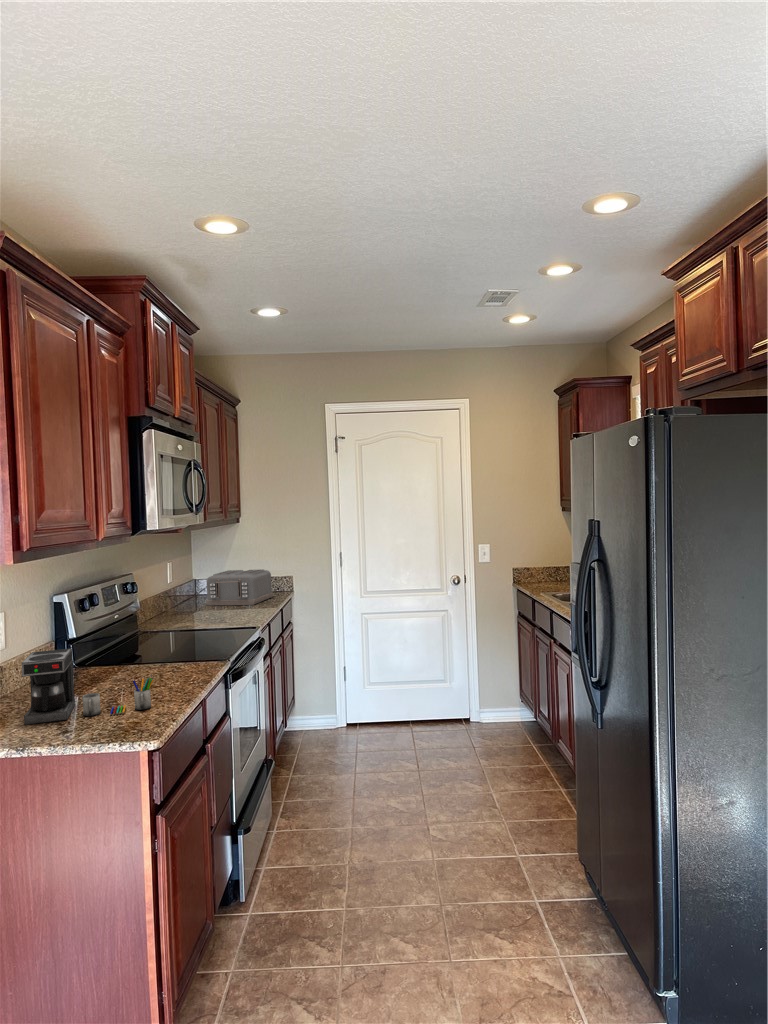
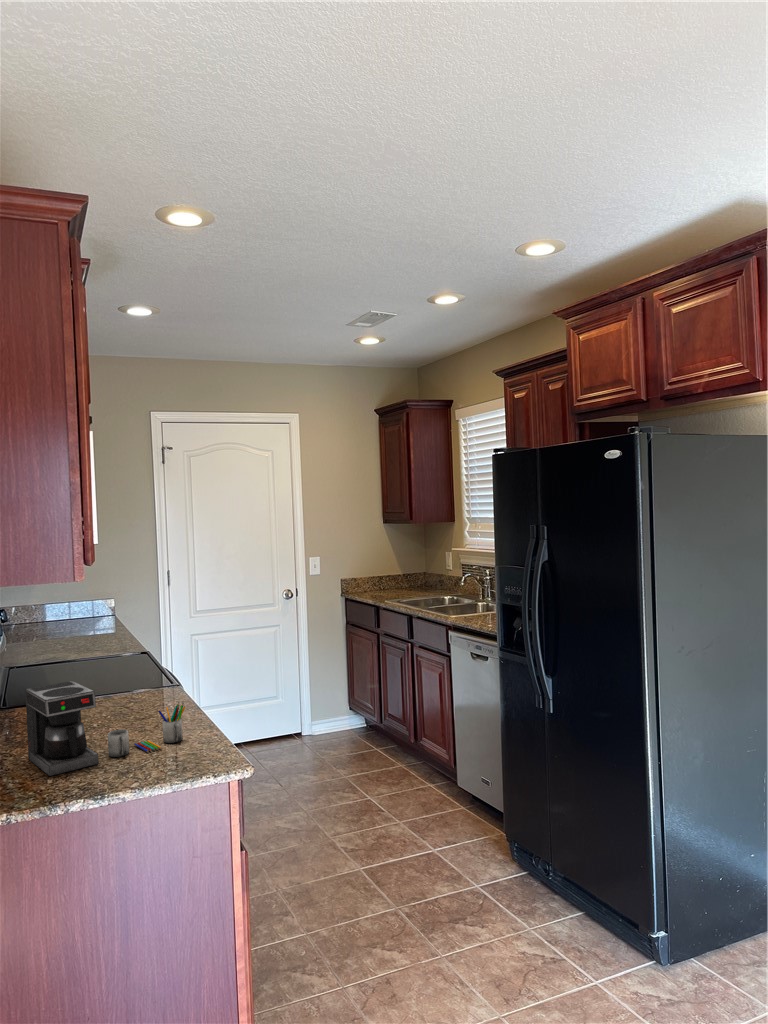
toaster: present [206,569,273,606] -> none [33,592,105,636]

